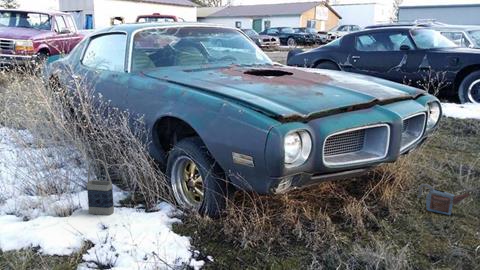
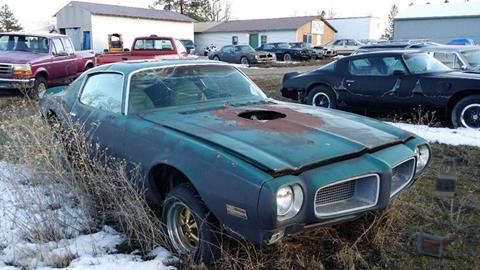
bag: present [87,159,114,215] -> present [435,157,456,197]

